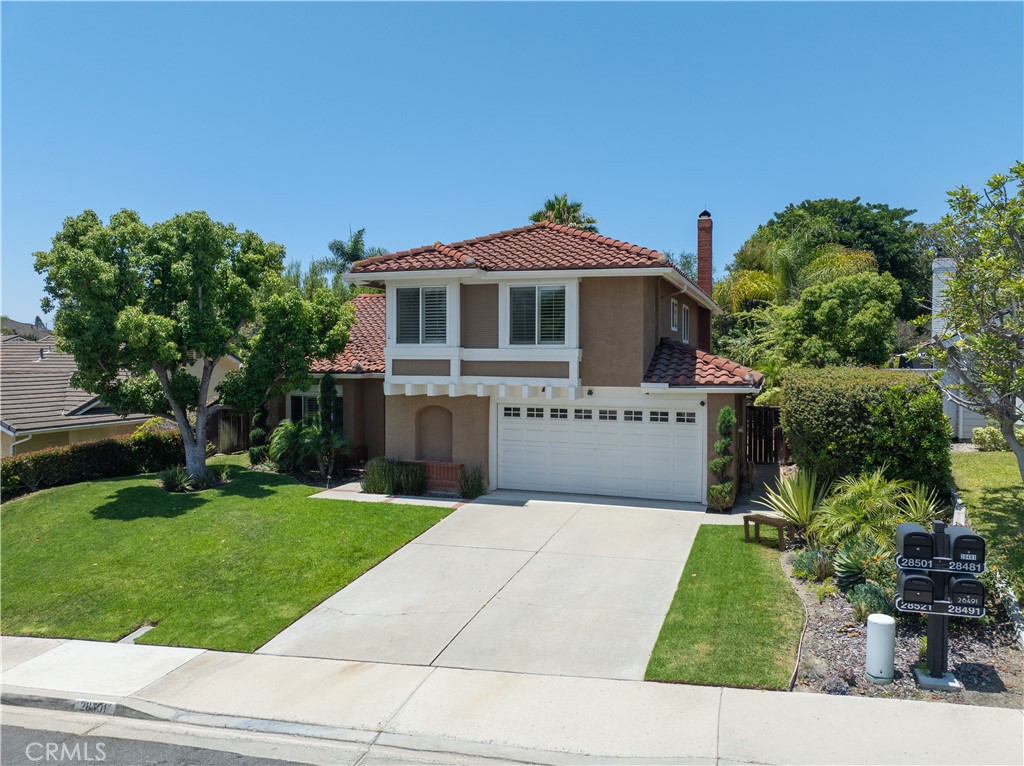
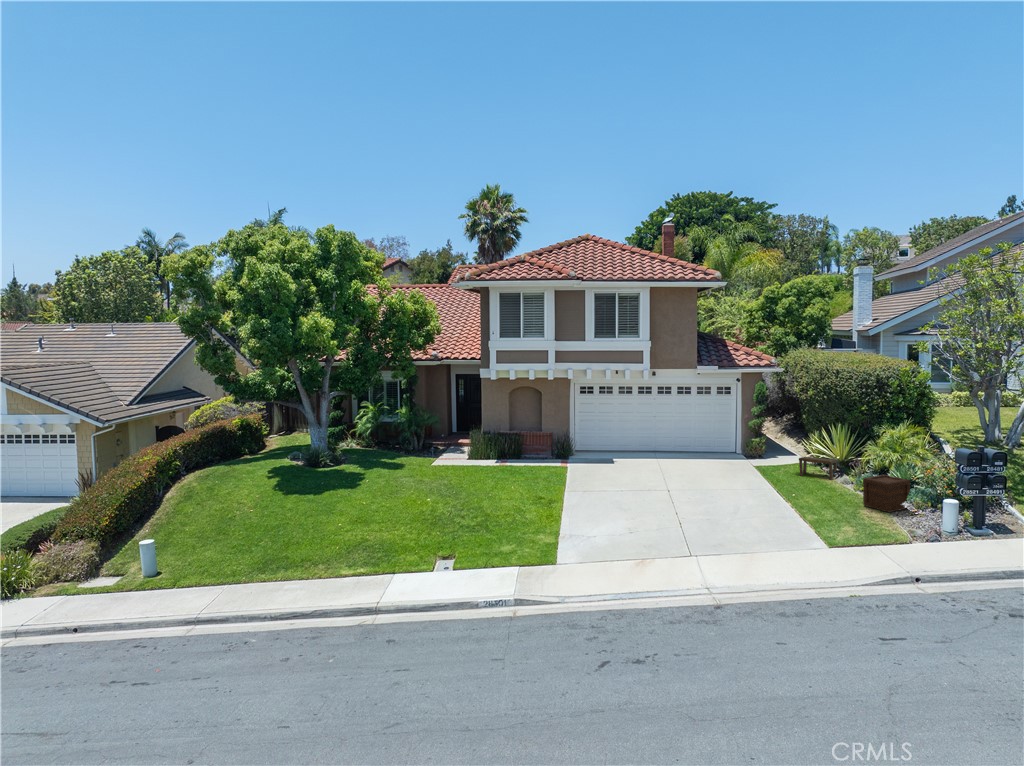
wooden crate: none [773,552,841,613] -> present [863,475,910,512]

